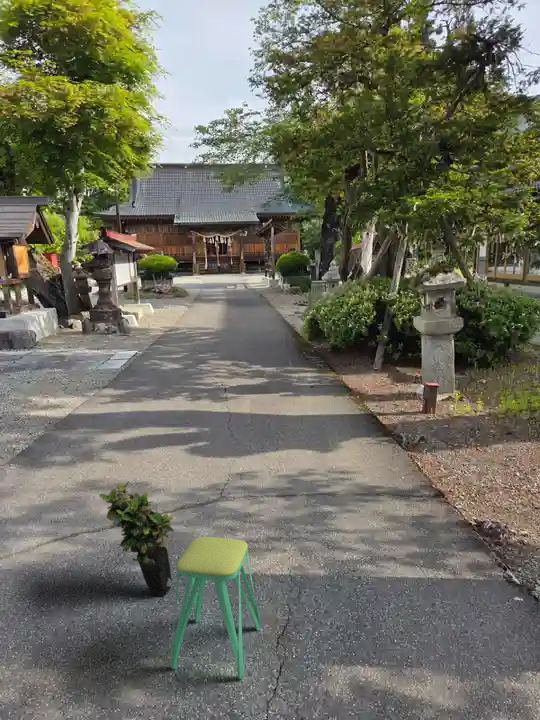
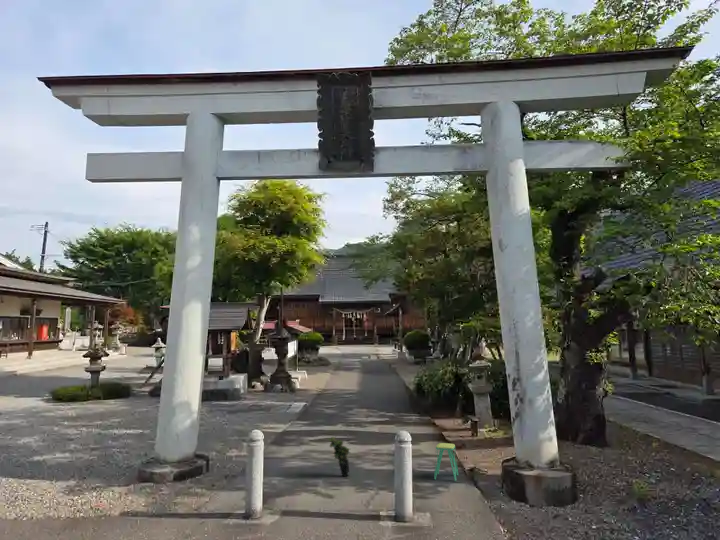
stool: present [170,537,260,679] -> present [434,443,458,481]

